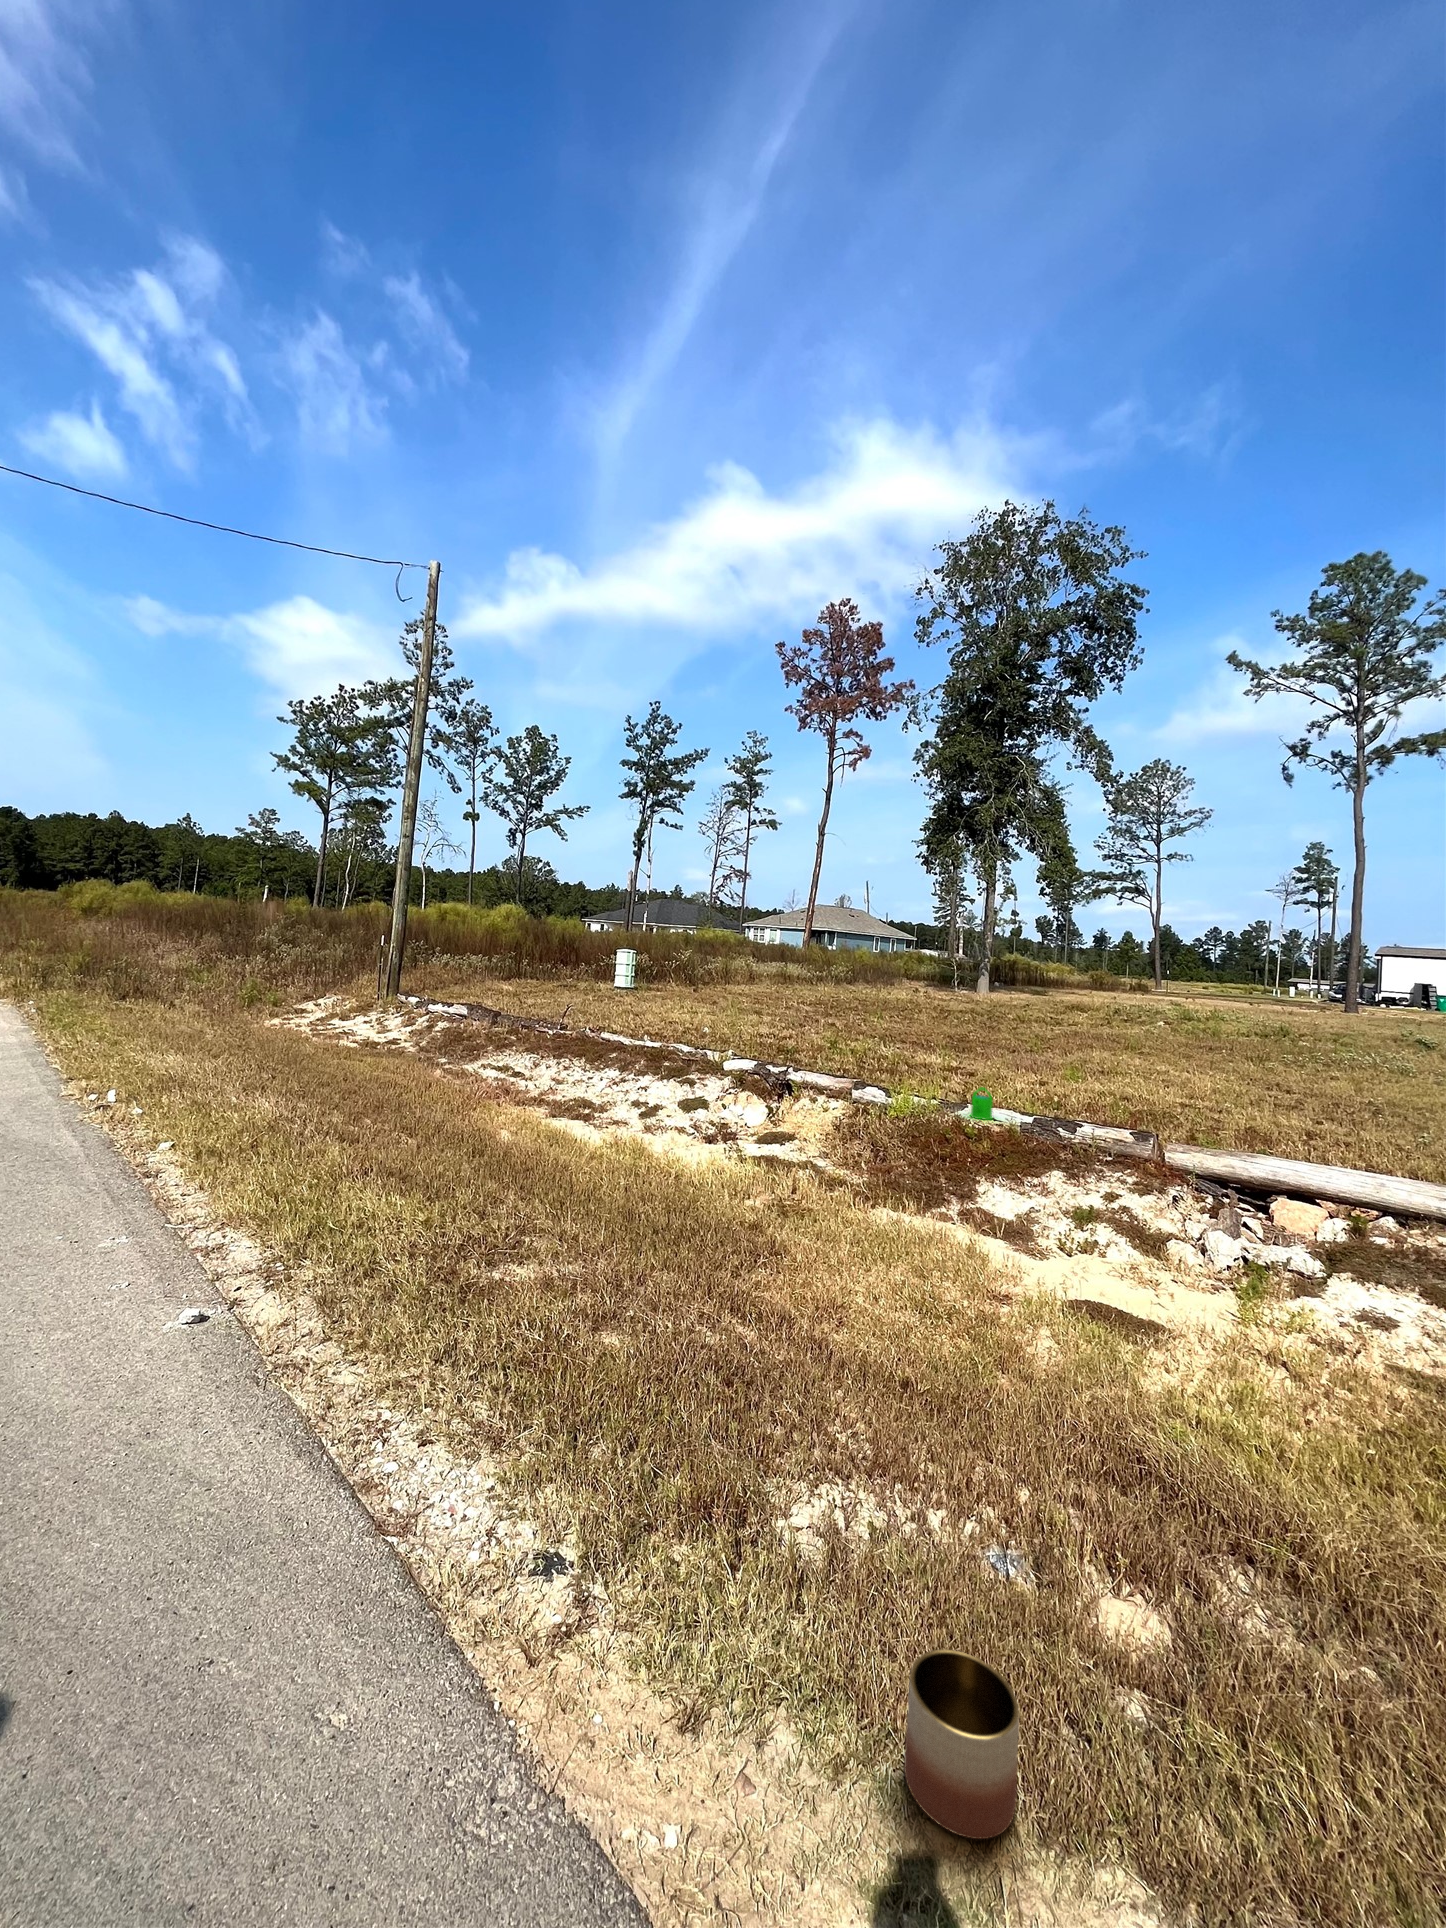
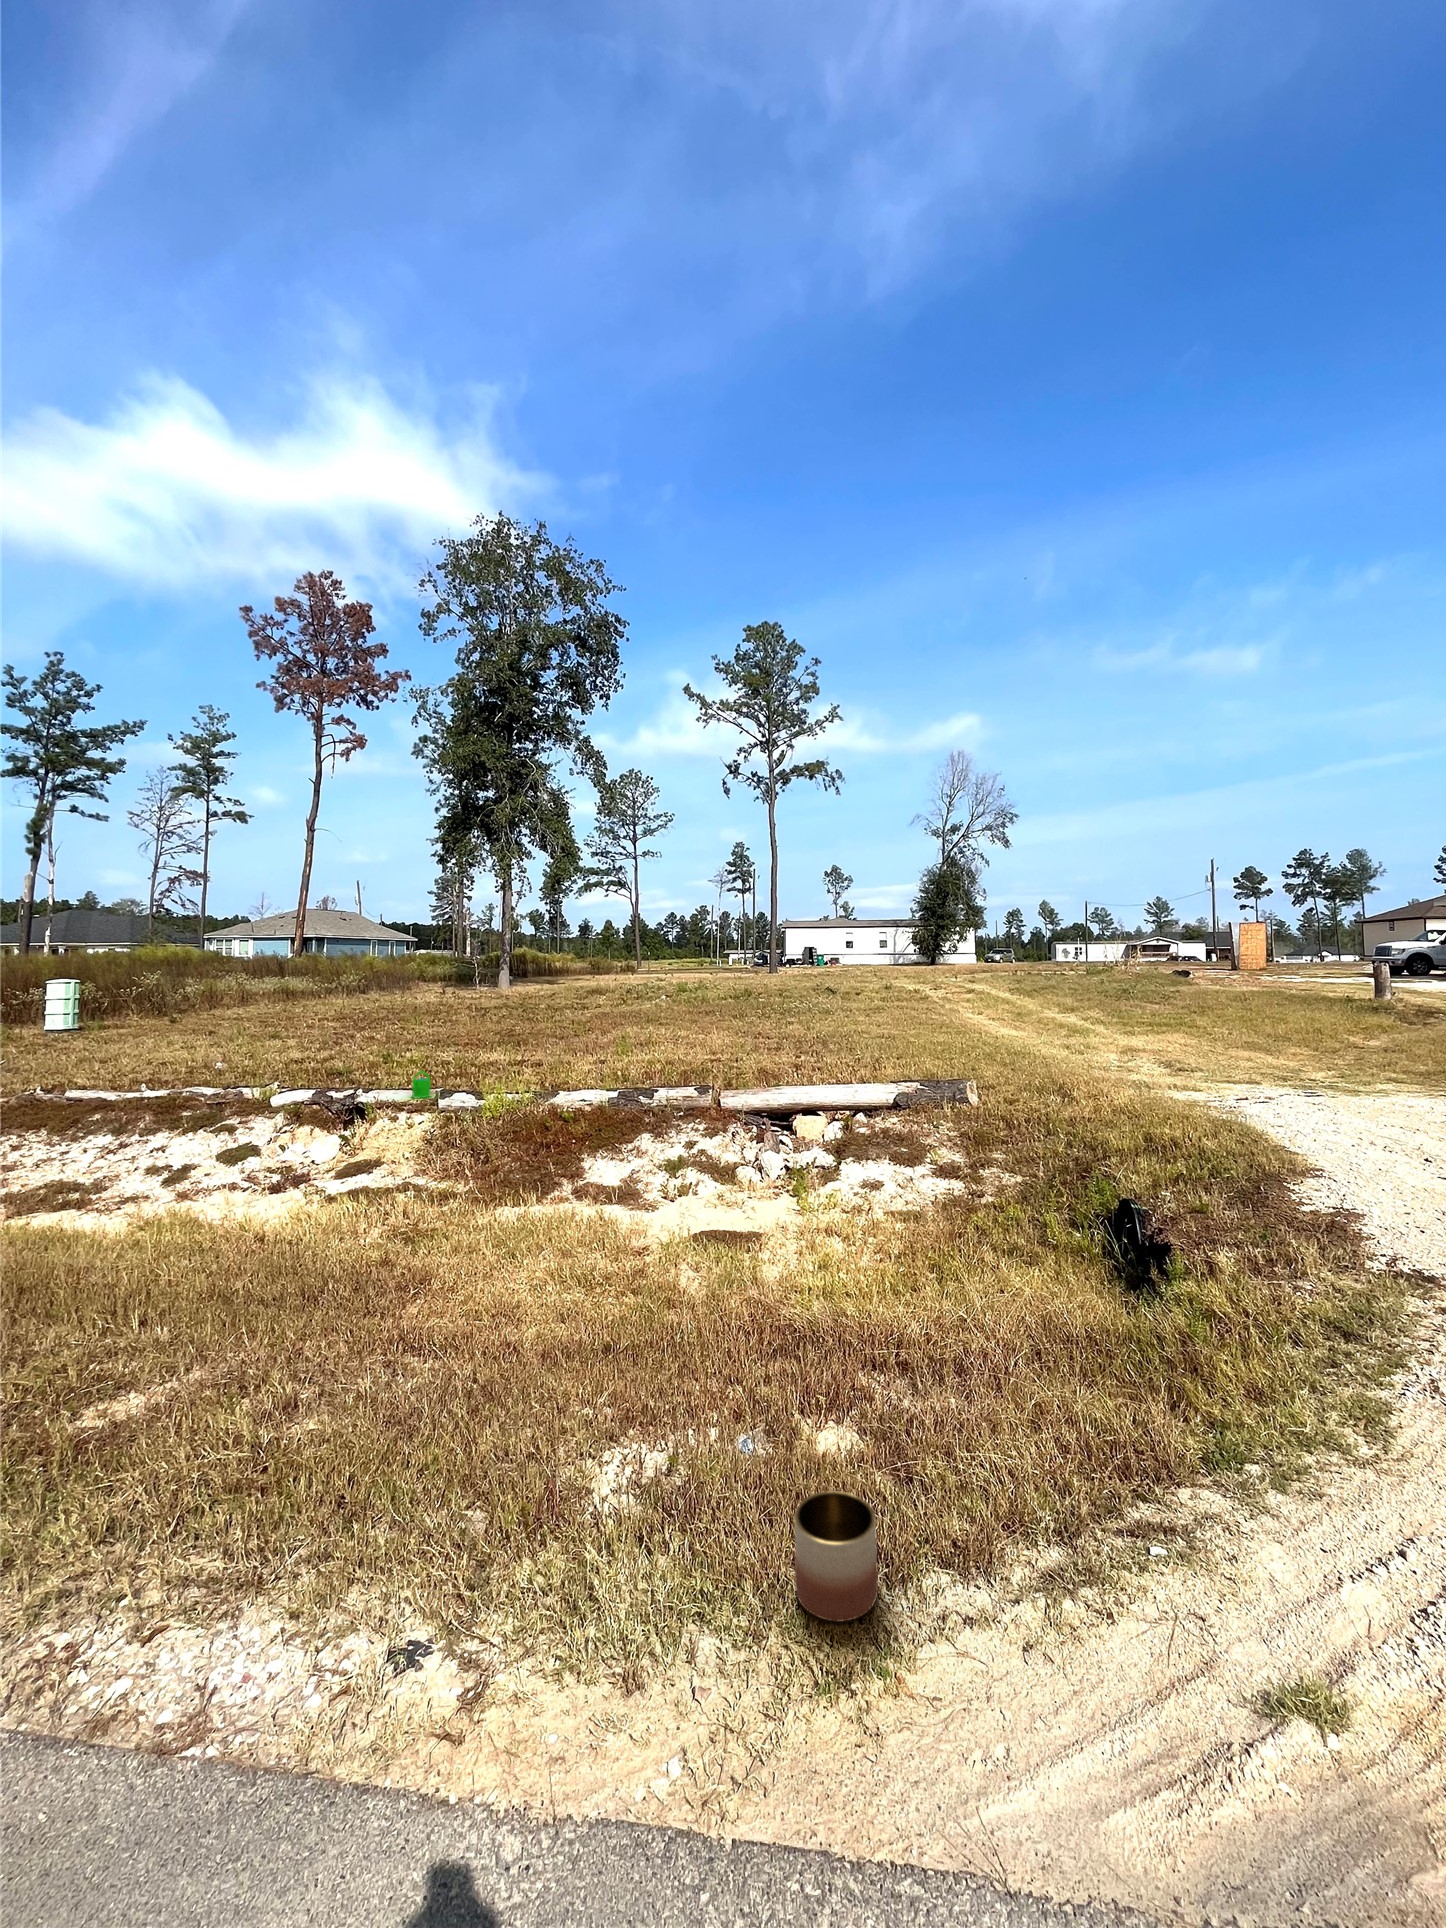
watering can: present [970,1087,993,1120] -> present [412,1071,431,1098]

